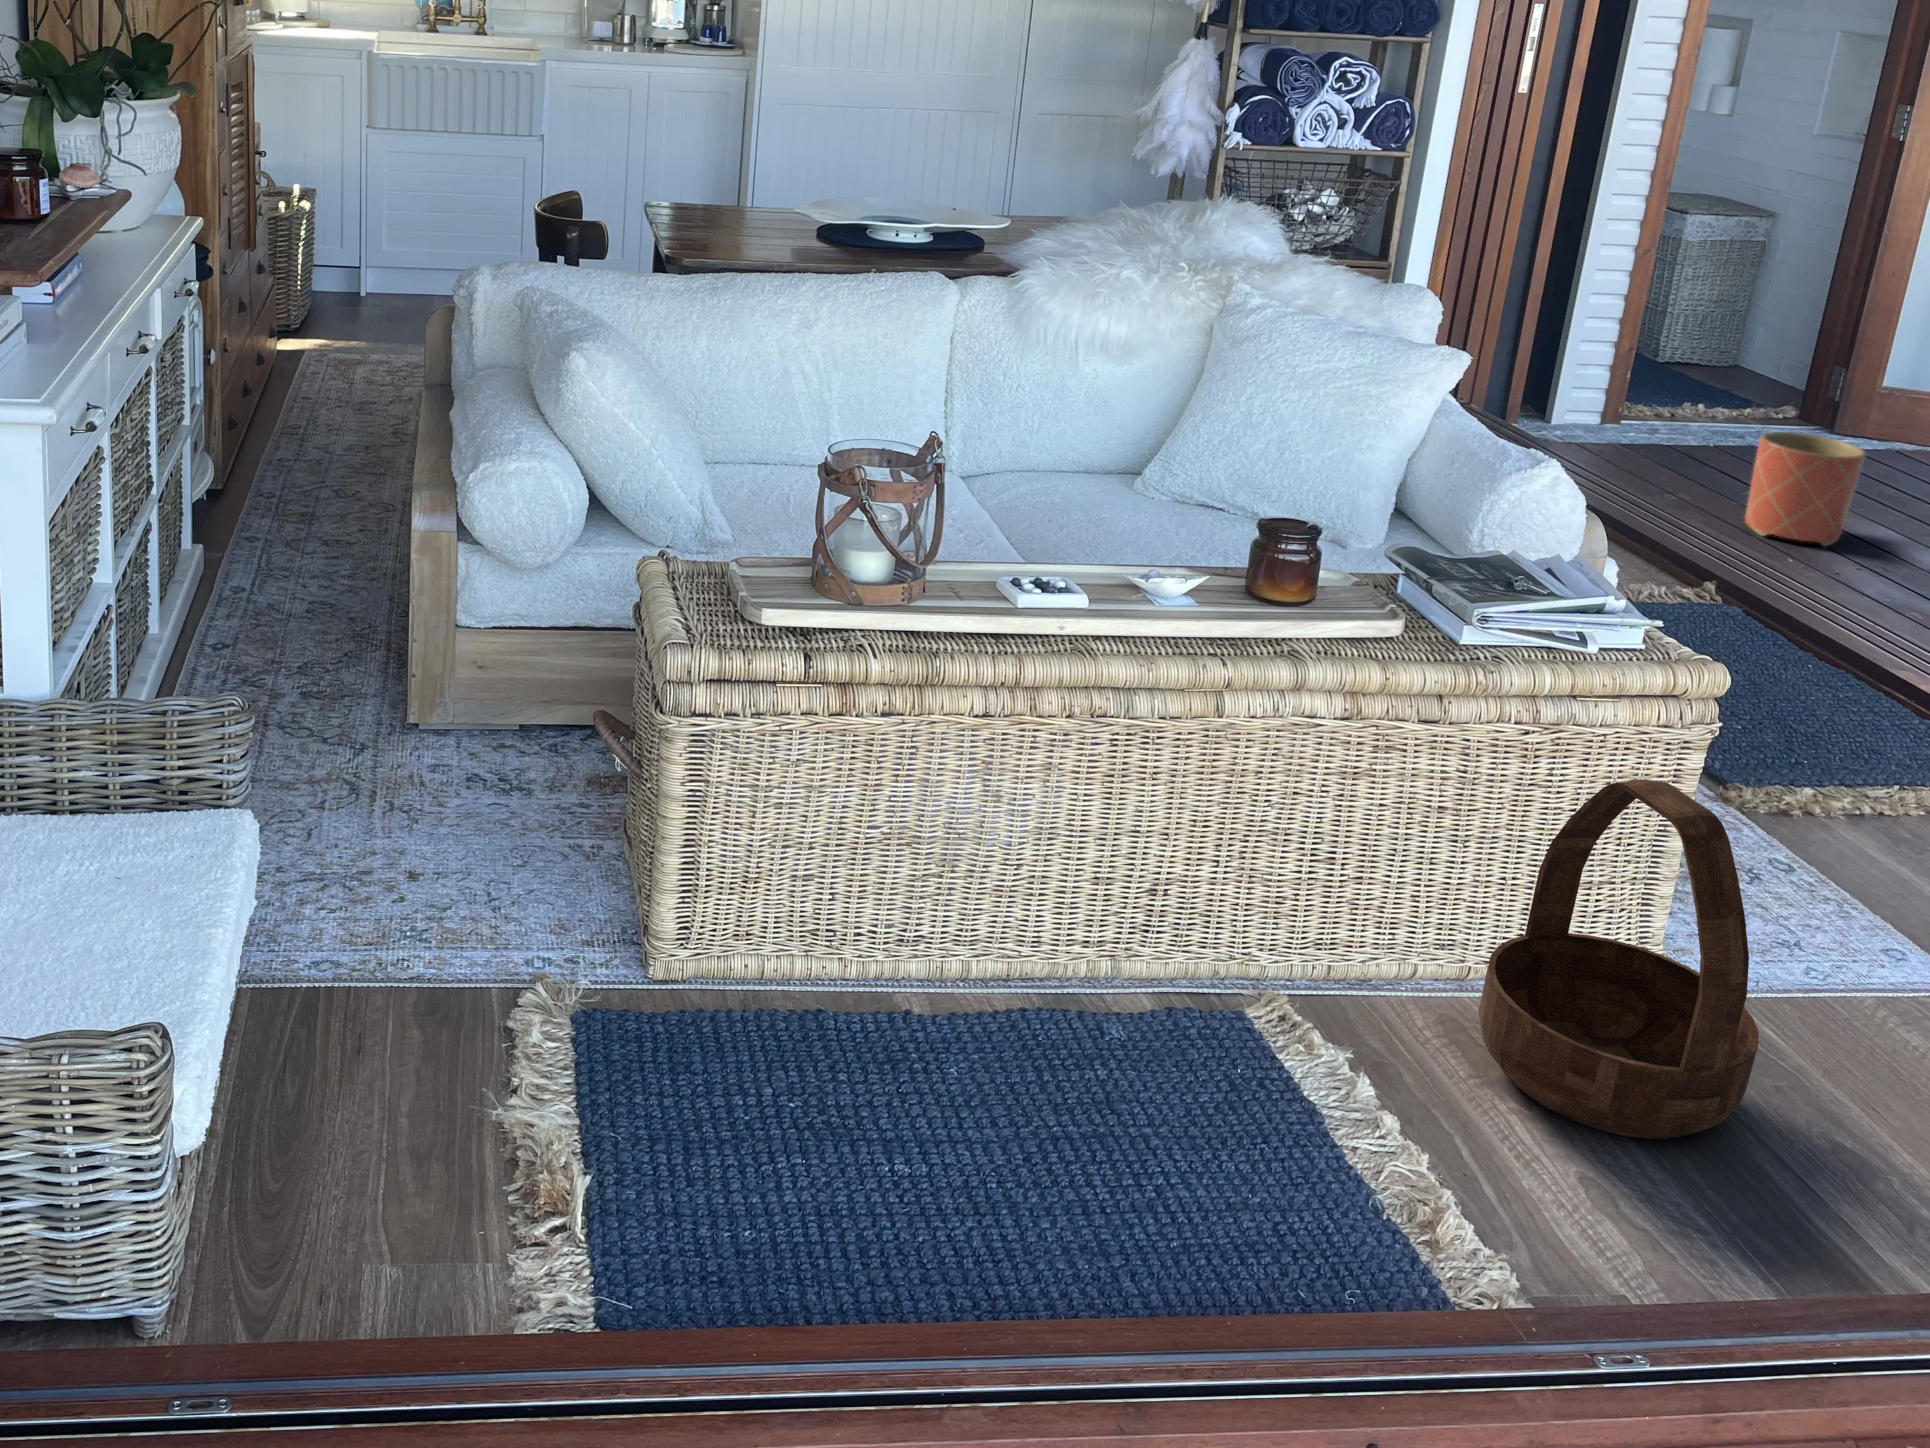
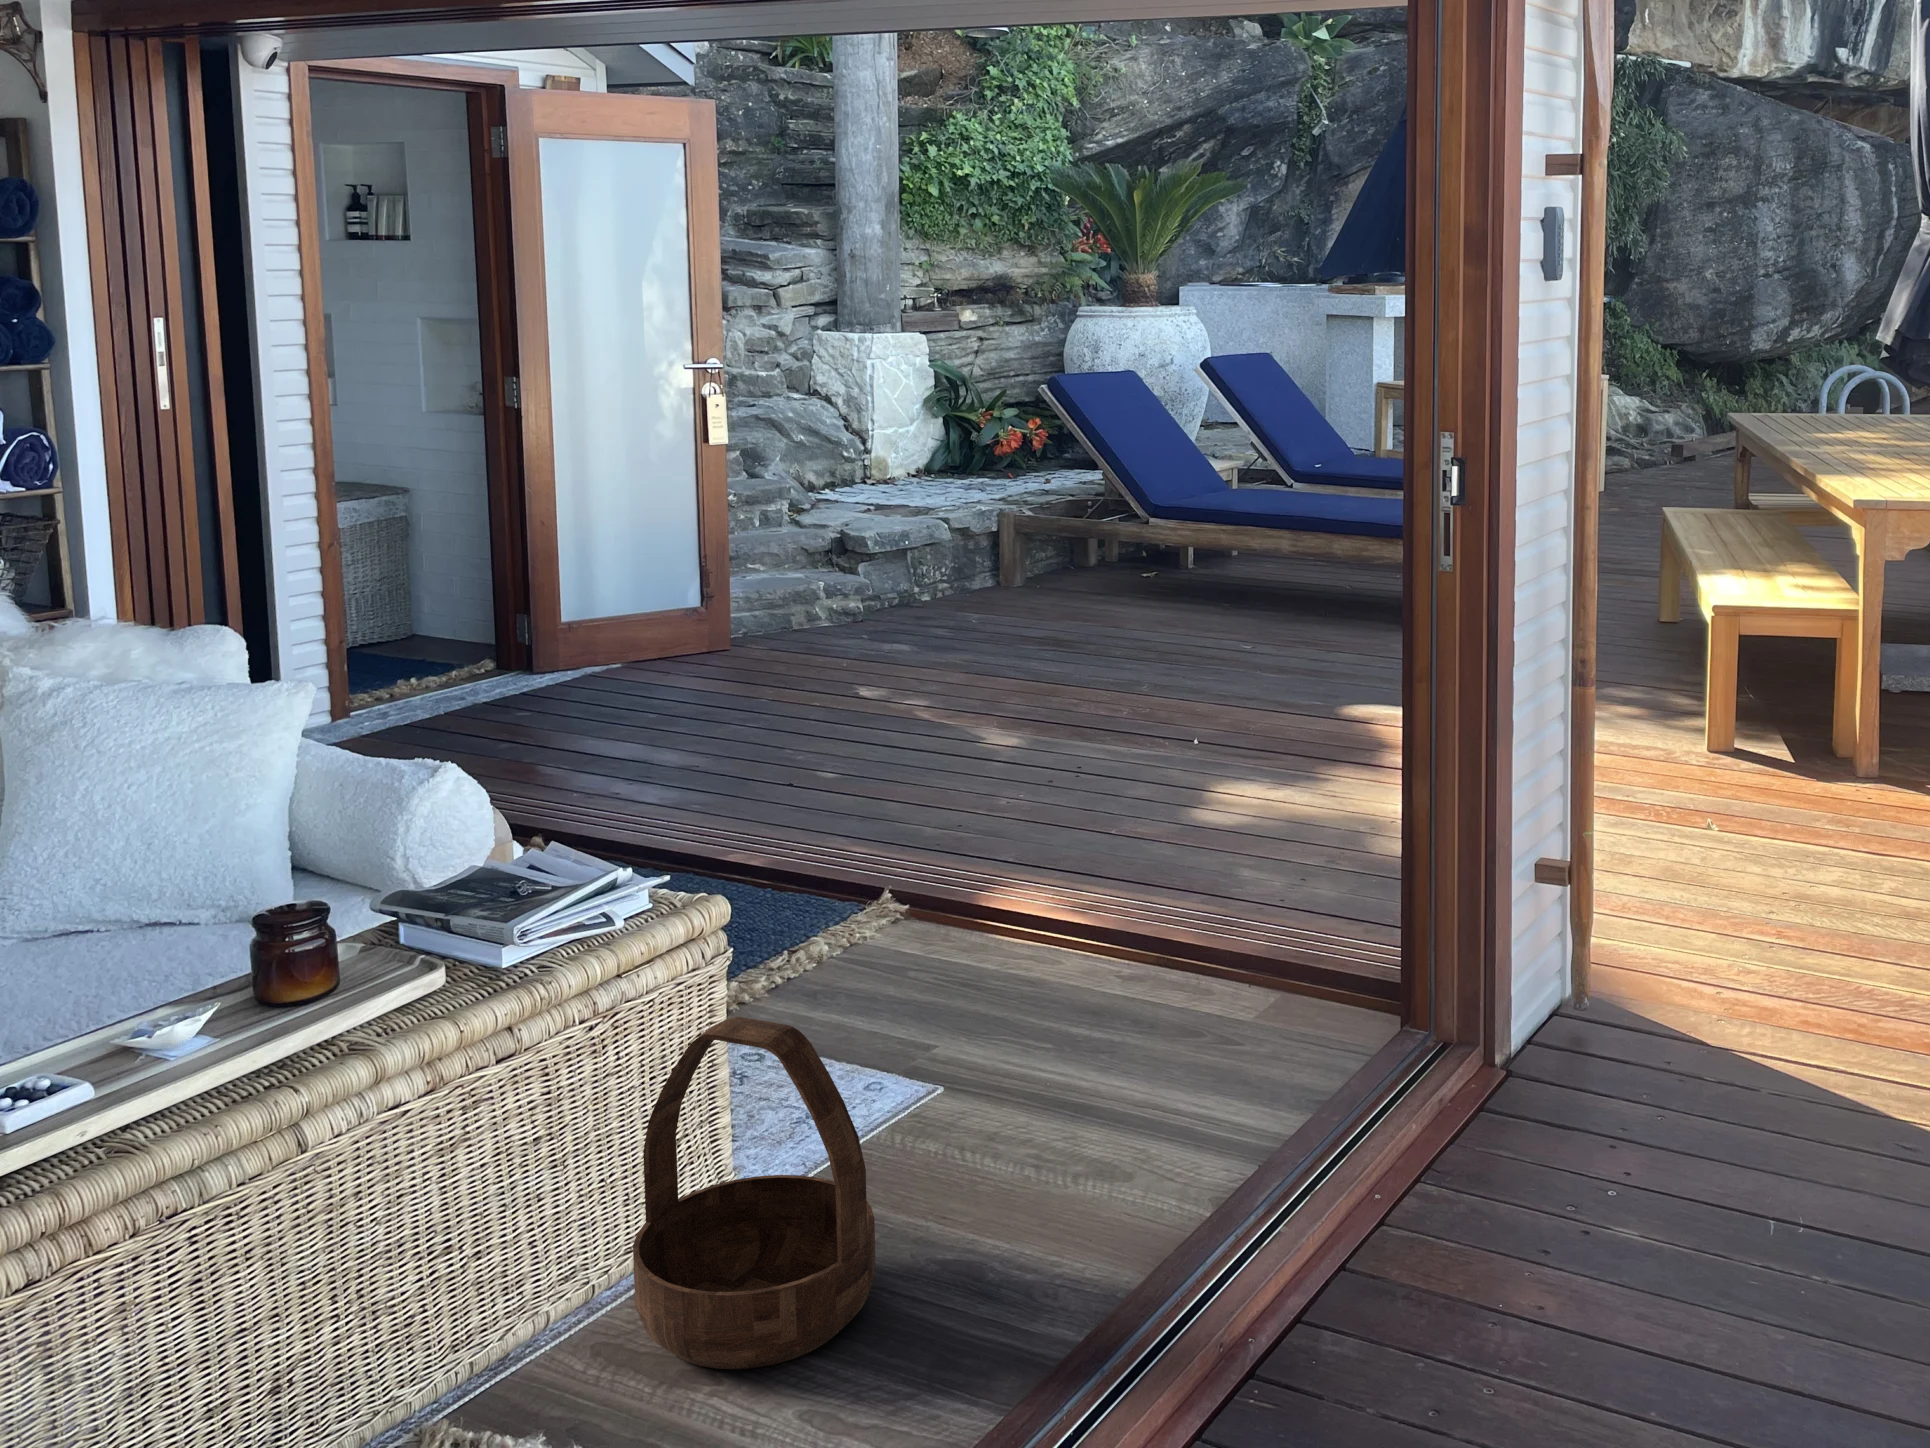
planter: present [1745,432,1866,546] -> none [515,679,605,782]

